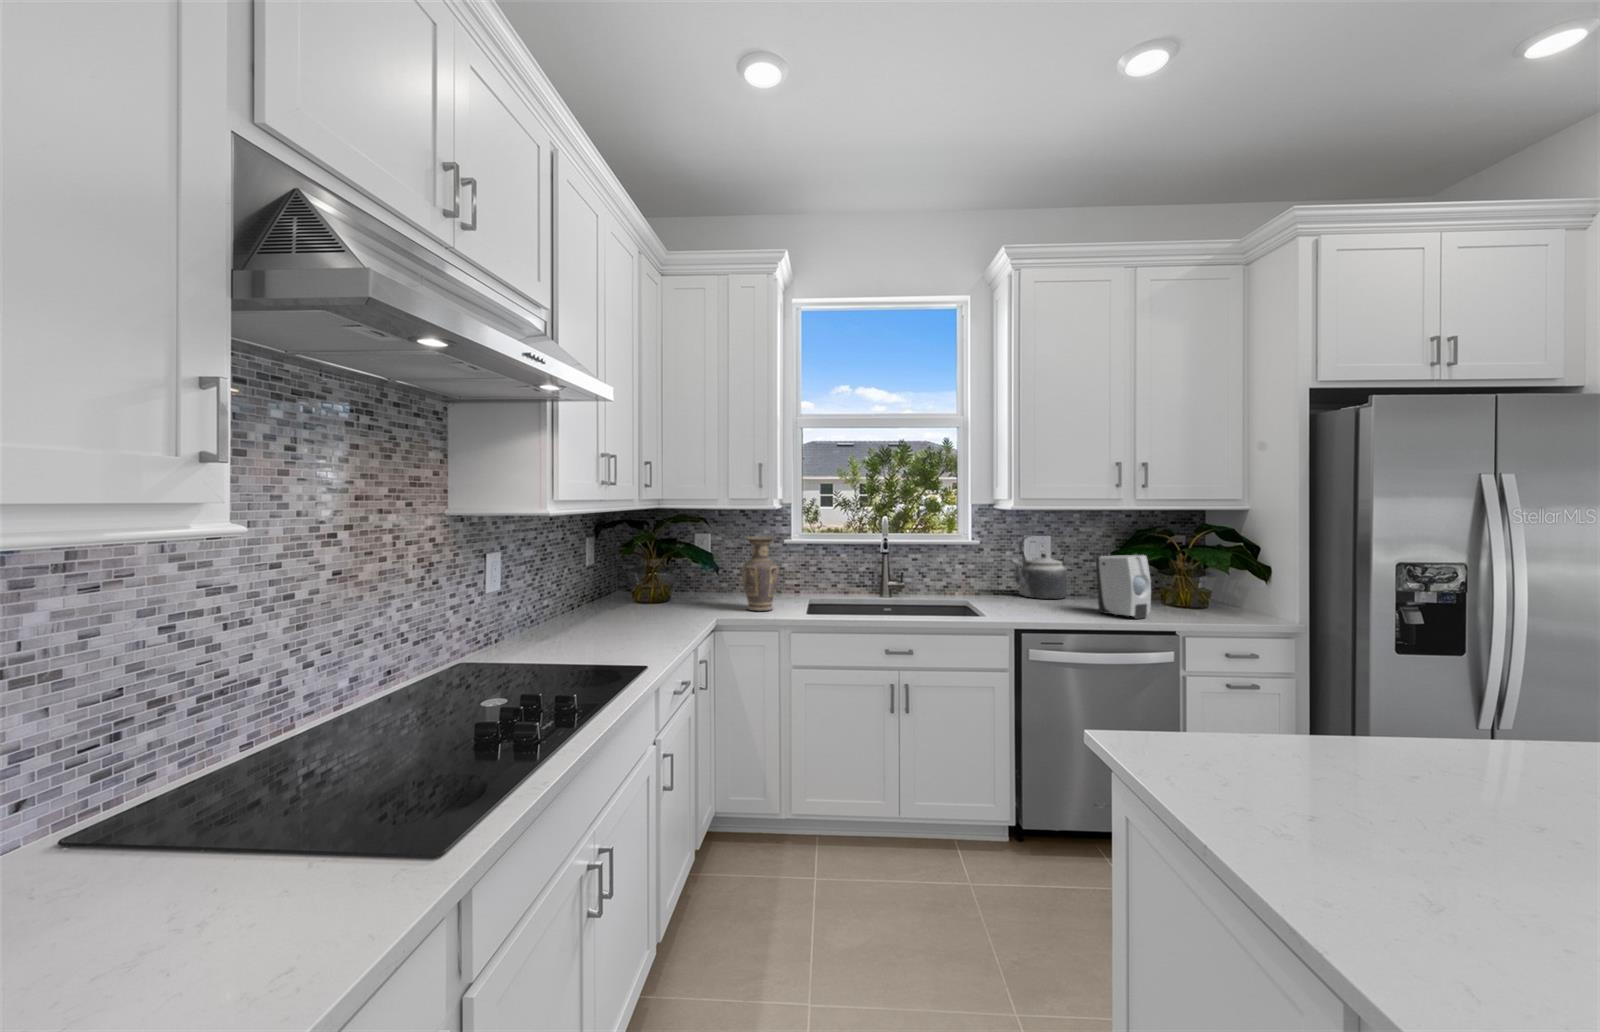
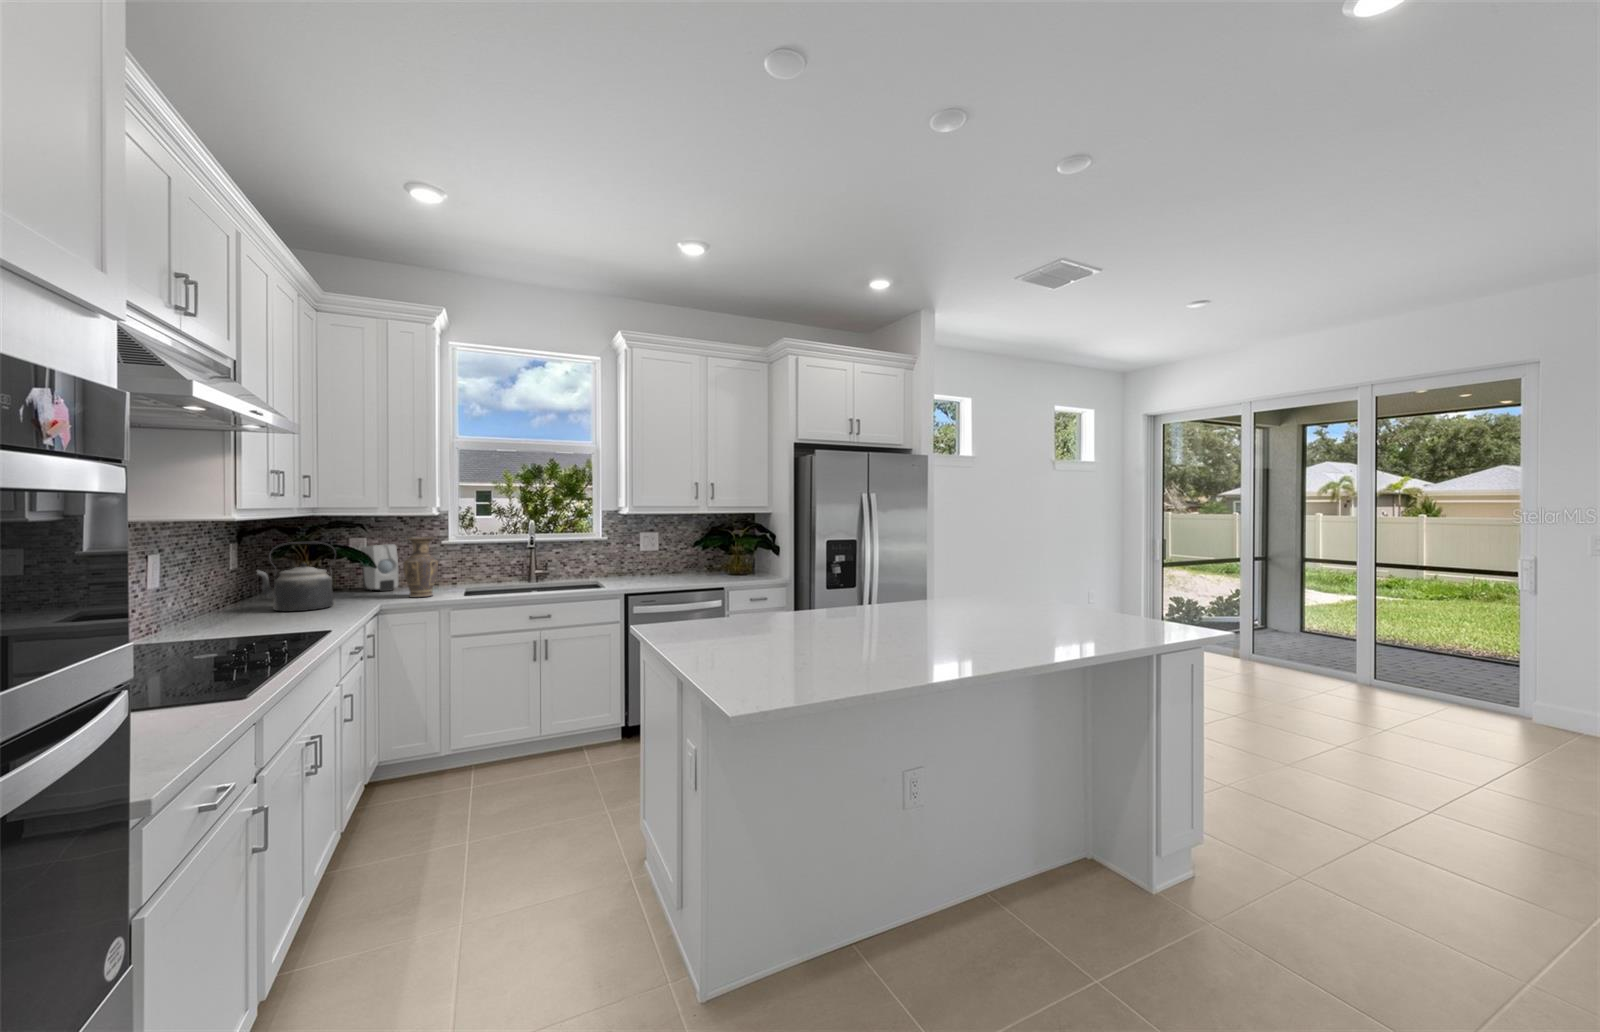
kettle: present [1011,534,1067,599] -> present [257,542,333,611]
soap dispenser: present [1096,555,1151,619] -> present [362,544,398,591]

